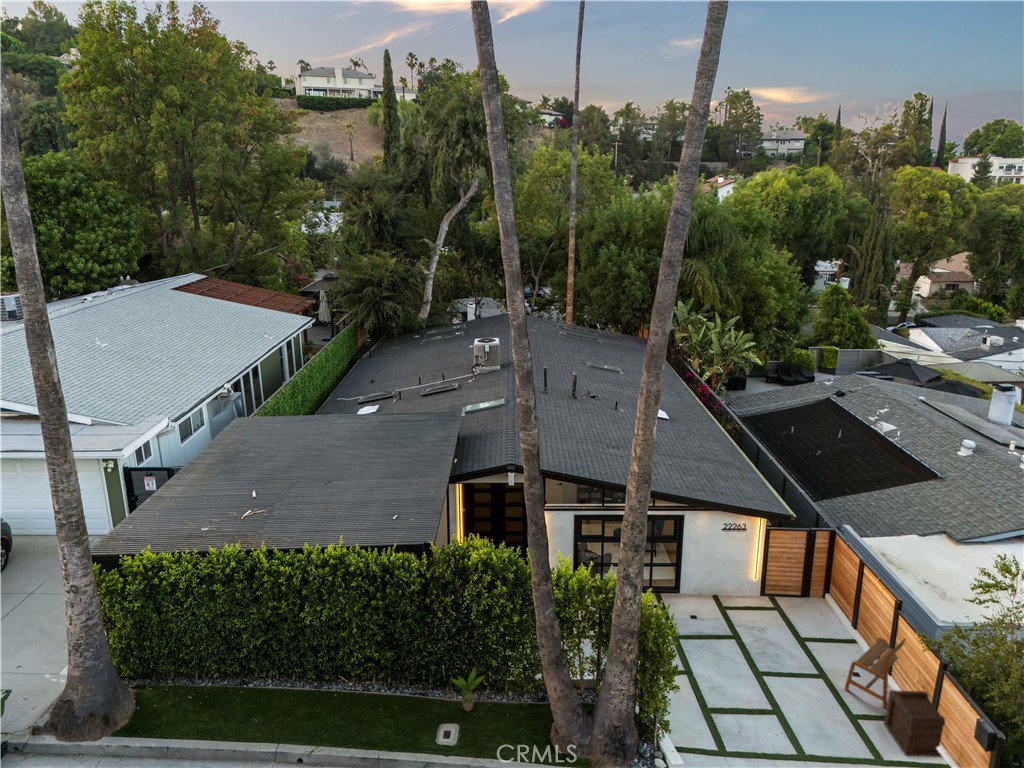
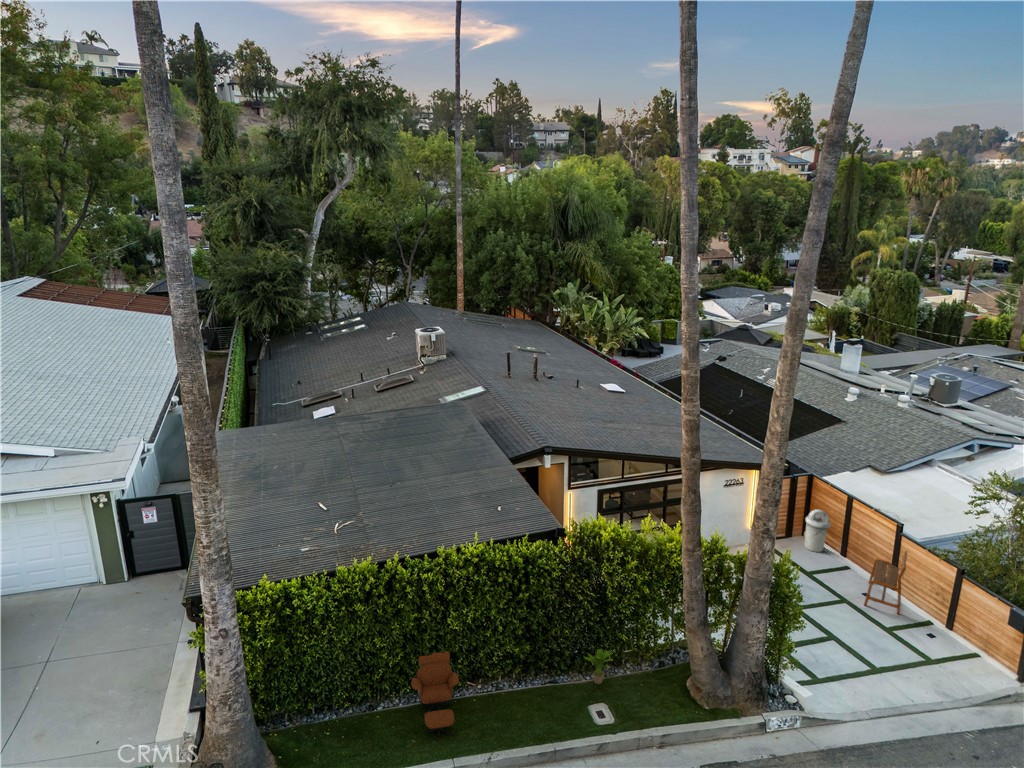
trash can: none [815,570,846,620] -> present [804,510,831,552]
lounge chair: none [265,644,318,732] -> present [411,652,459,740]
wooden crate: present [884,690,945,757] -> none [906,594,969,647]

